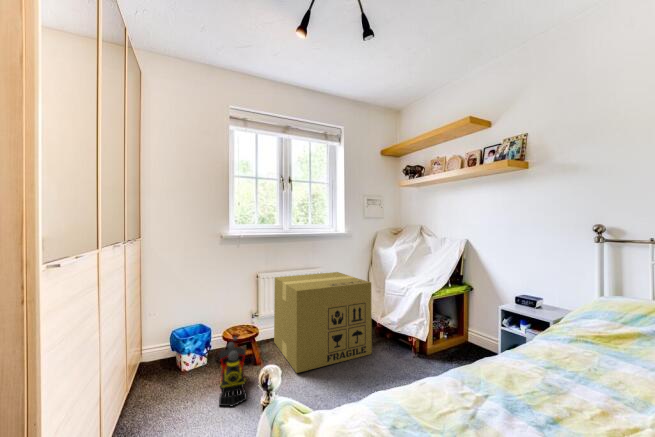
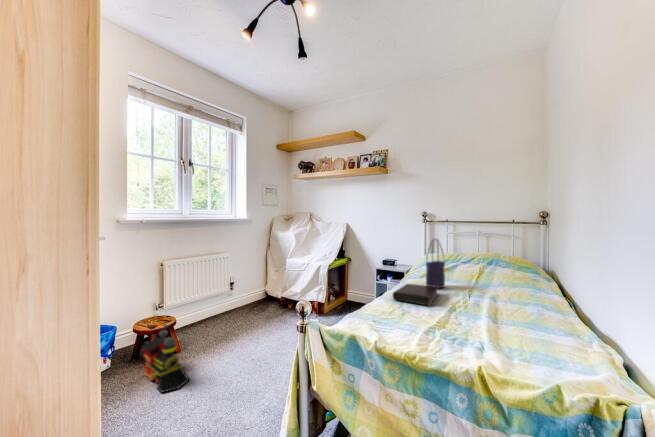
cardboard box: present [274,272,372,373] -> none [182,256,283,349]
tote bag: none [564,278,615,376] -> present [426,239,445,288]
book: none [474,352,587,416] -> present [393,284,438,306]

